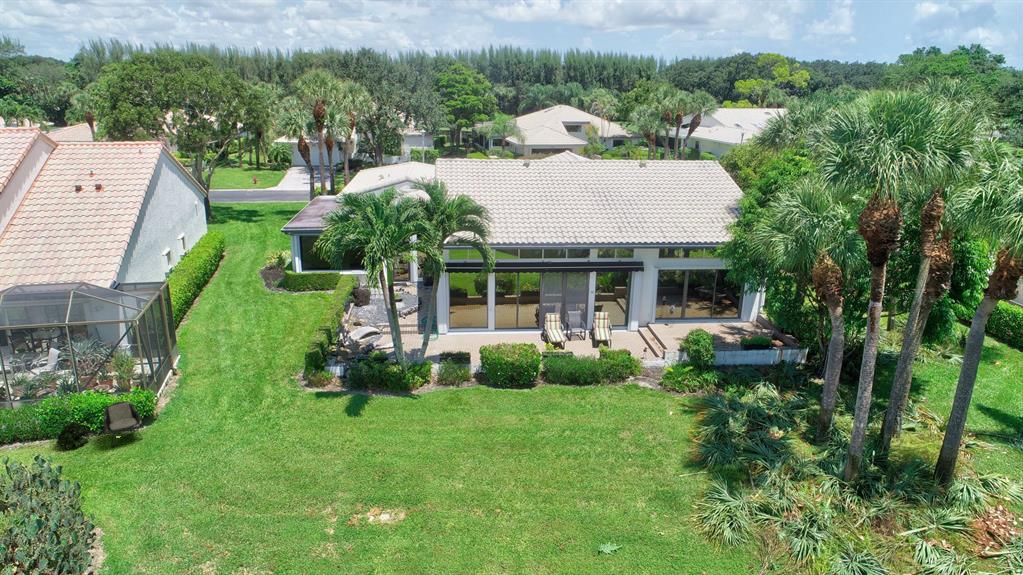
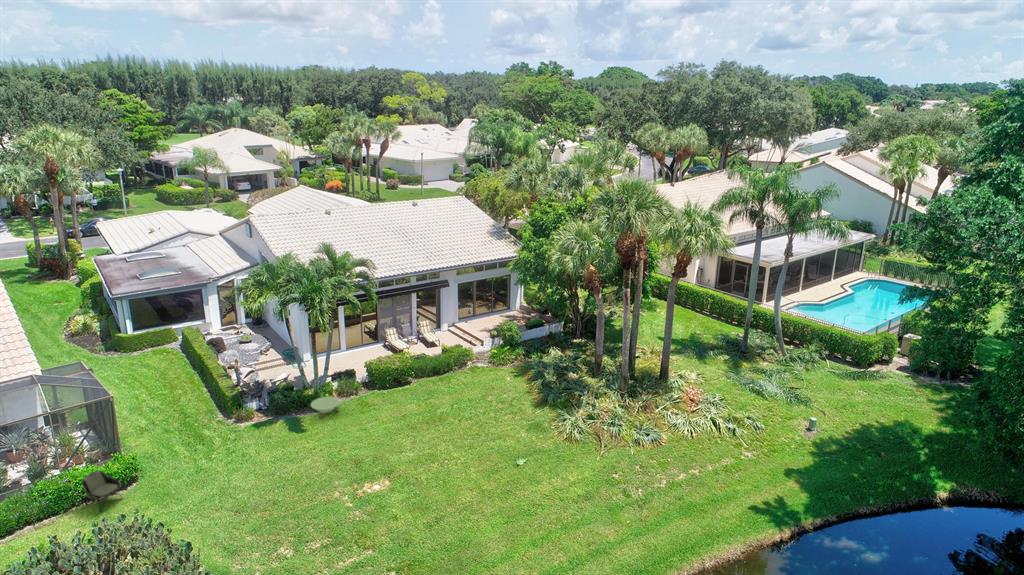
round table: none [391,378,427,405] -> present [311,397,340,419]
potted plant: present [57,422,90,449] -> none [40,501,71,526]

